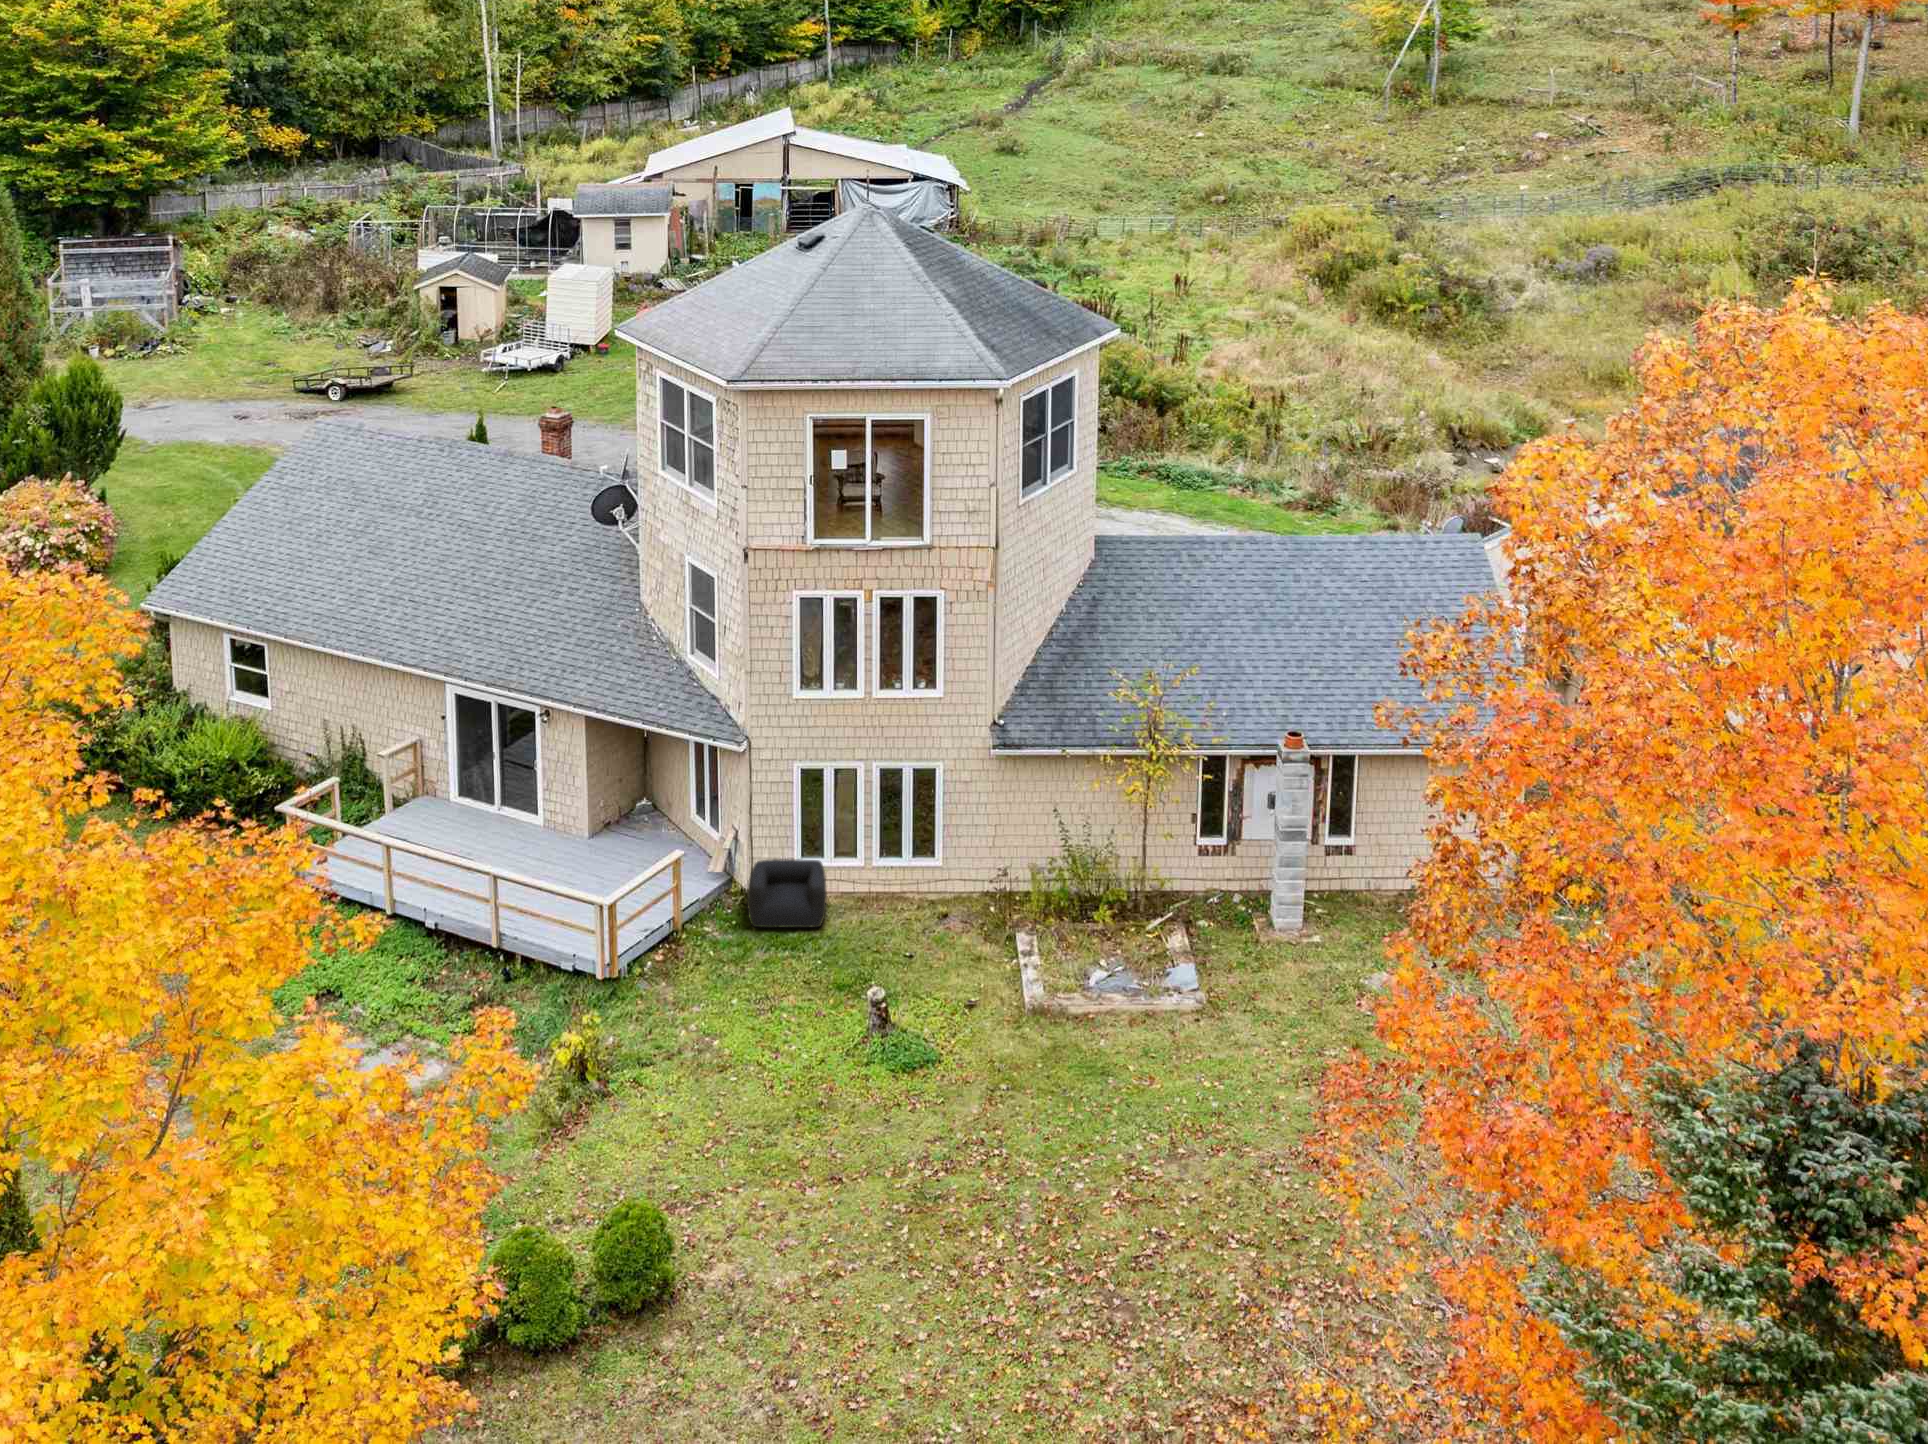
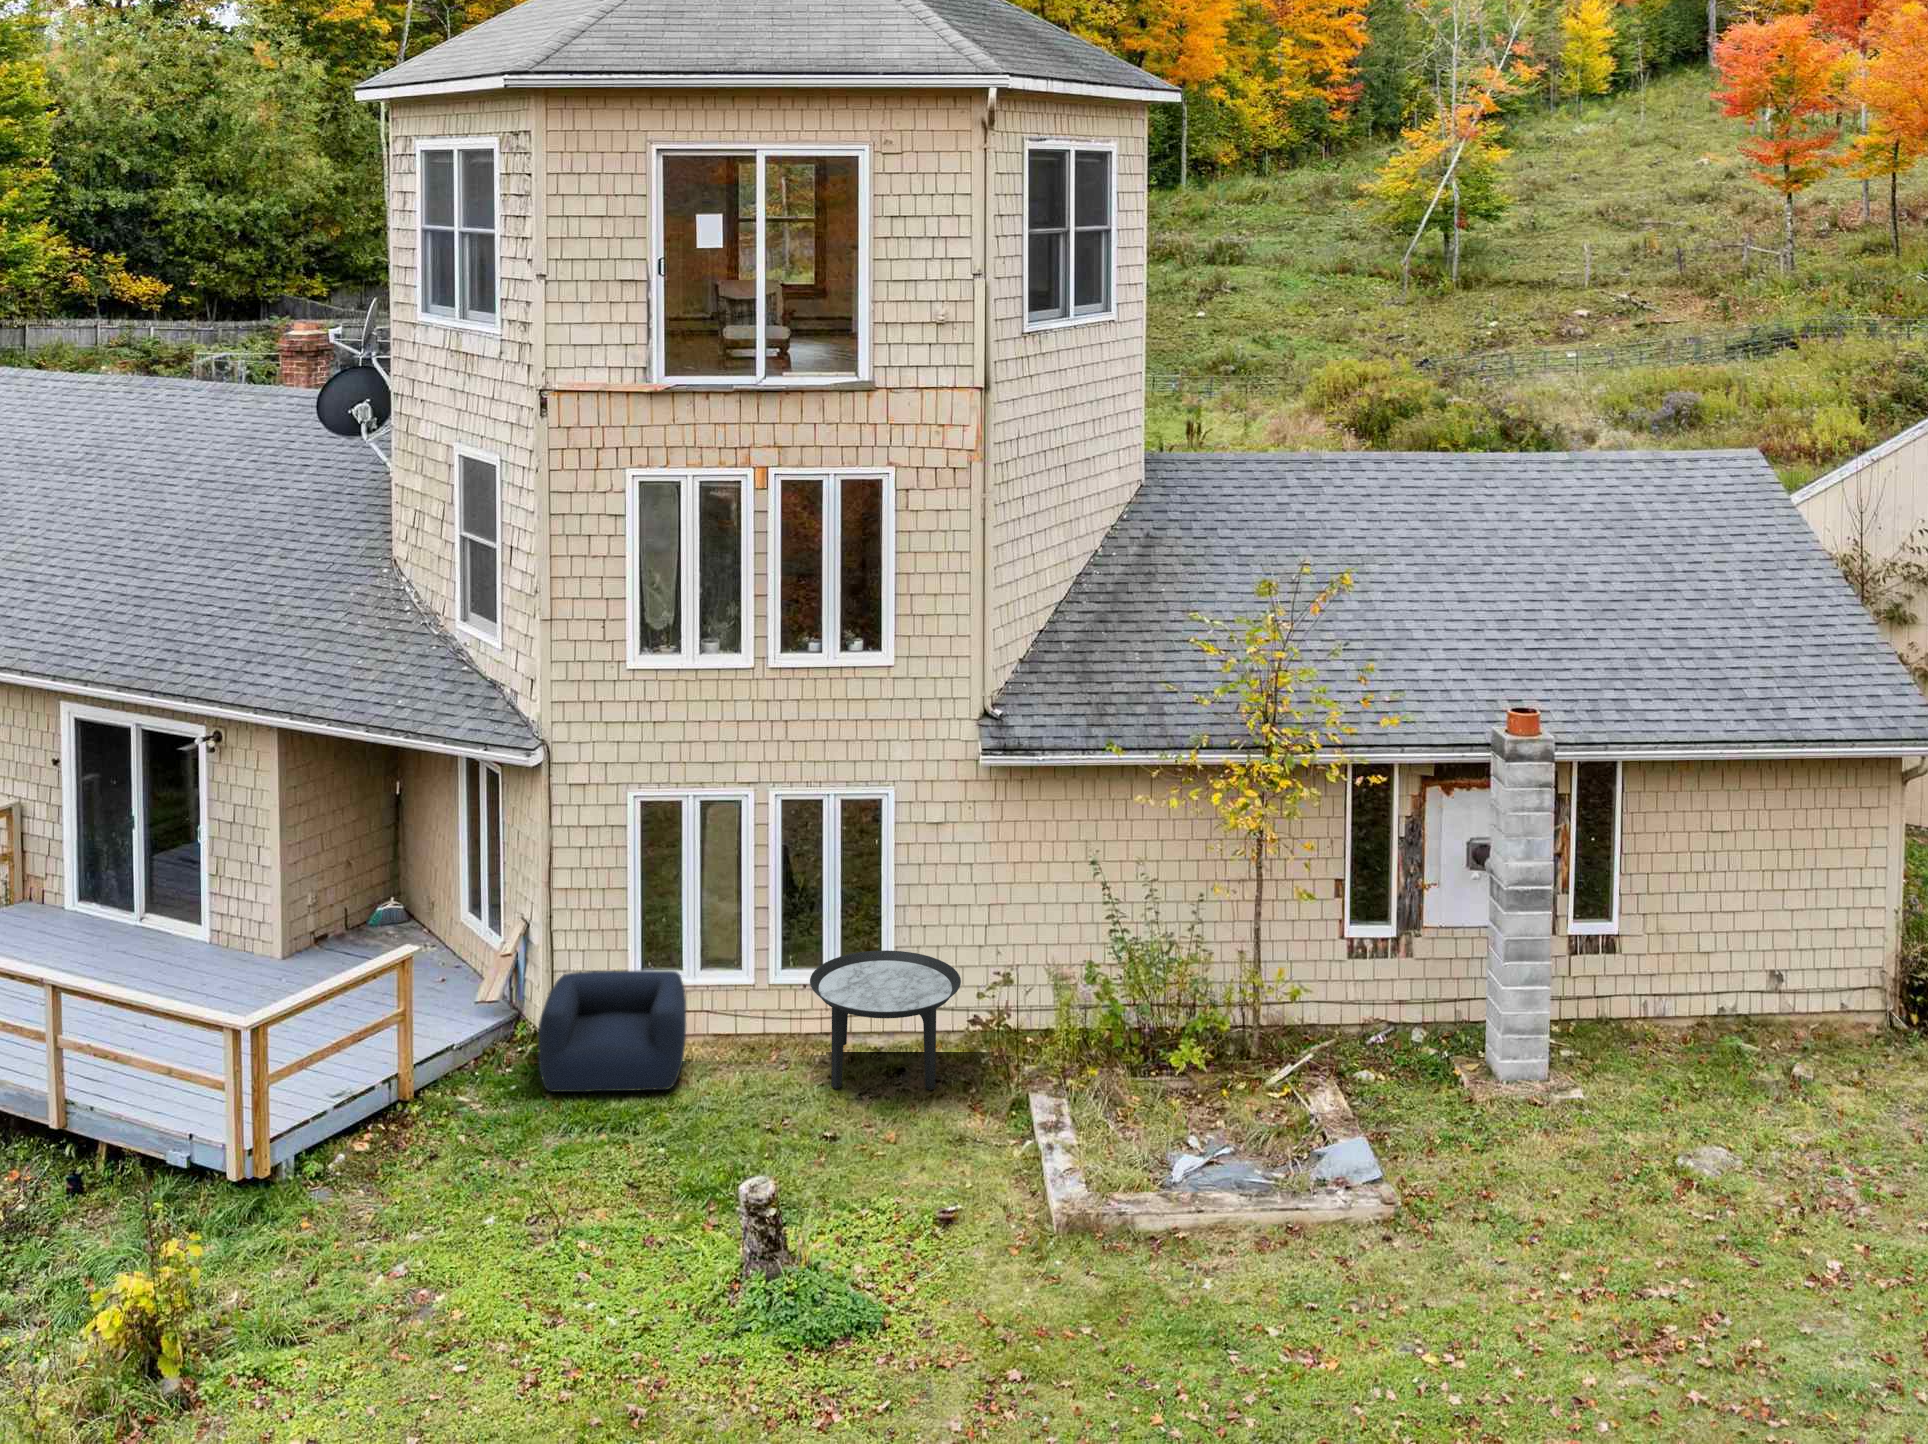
round table: none [895,849,978,931] -> present [810,950,961,1090]

